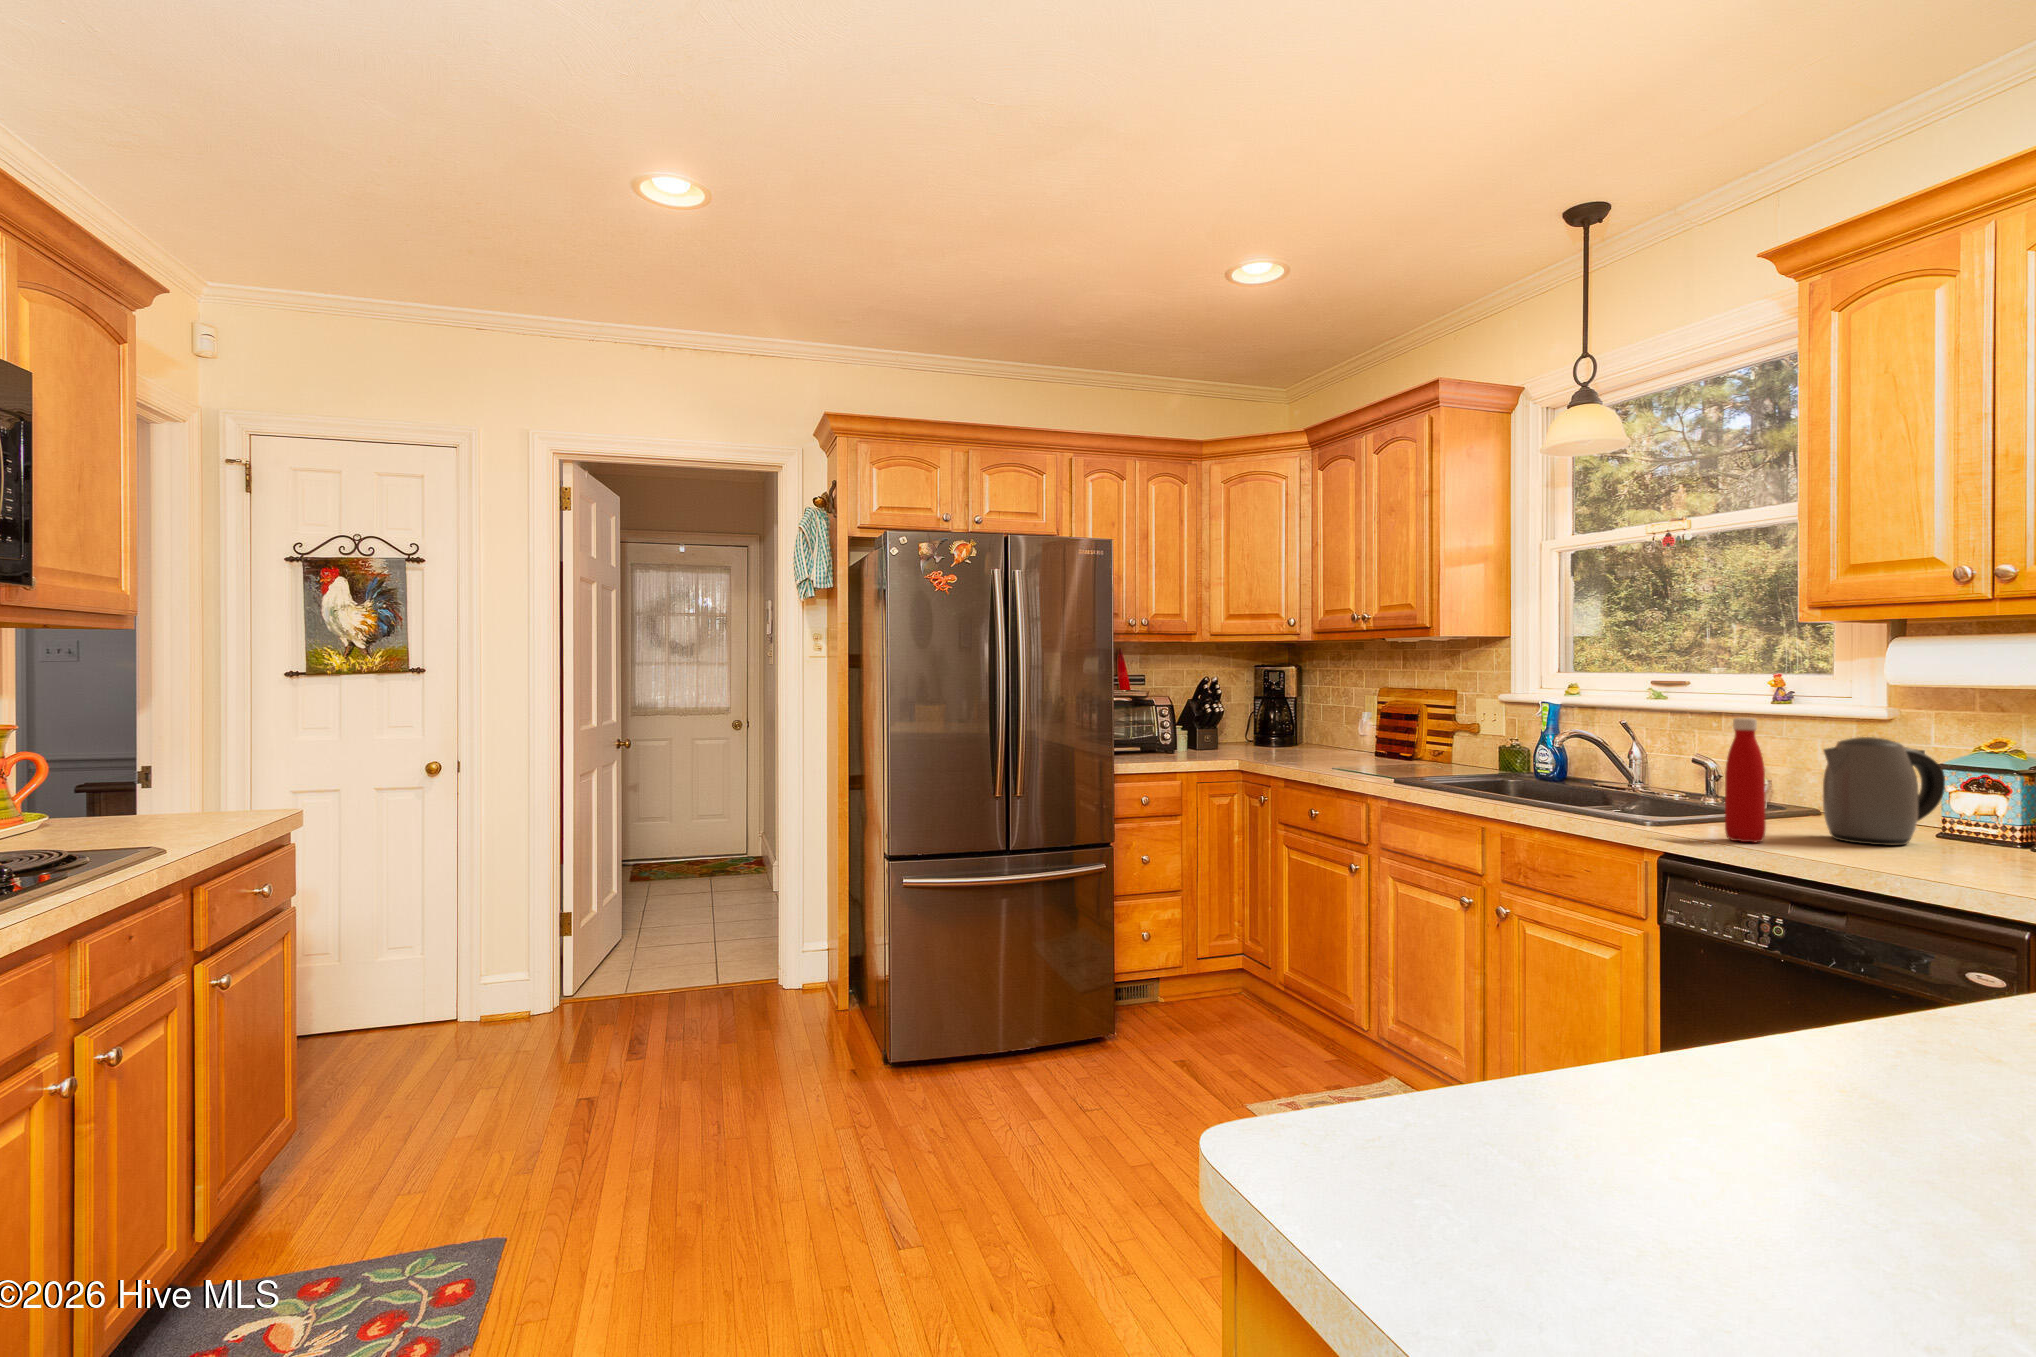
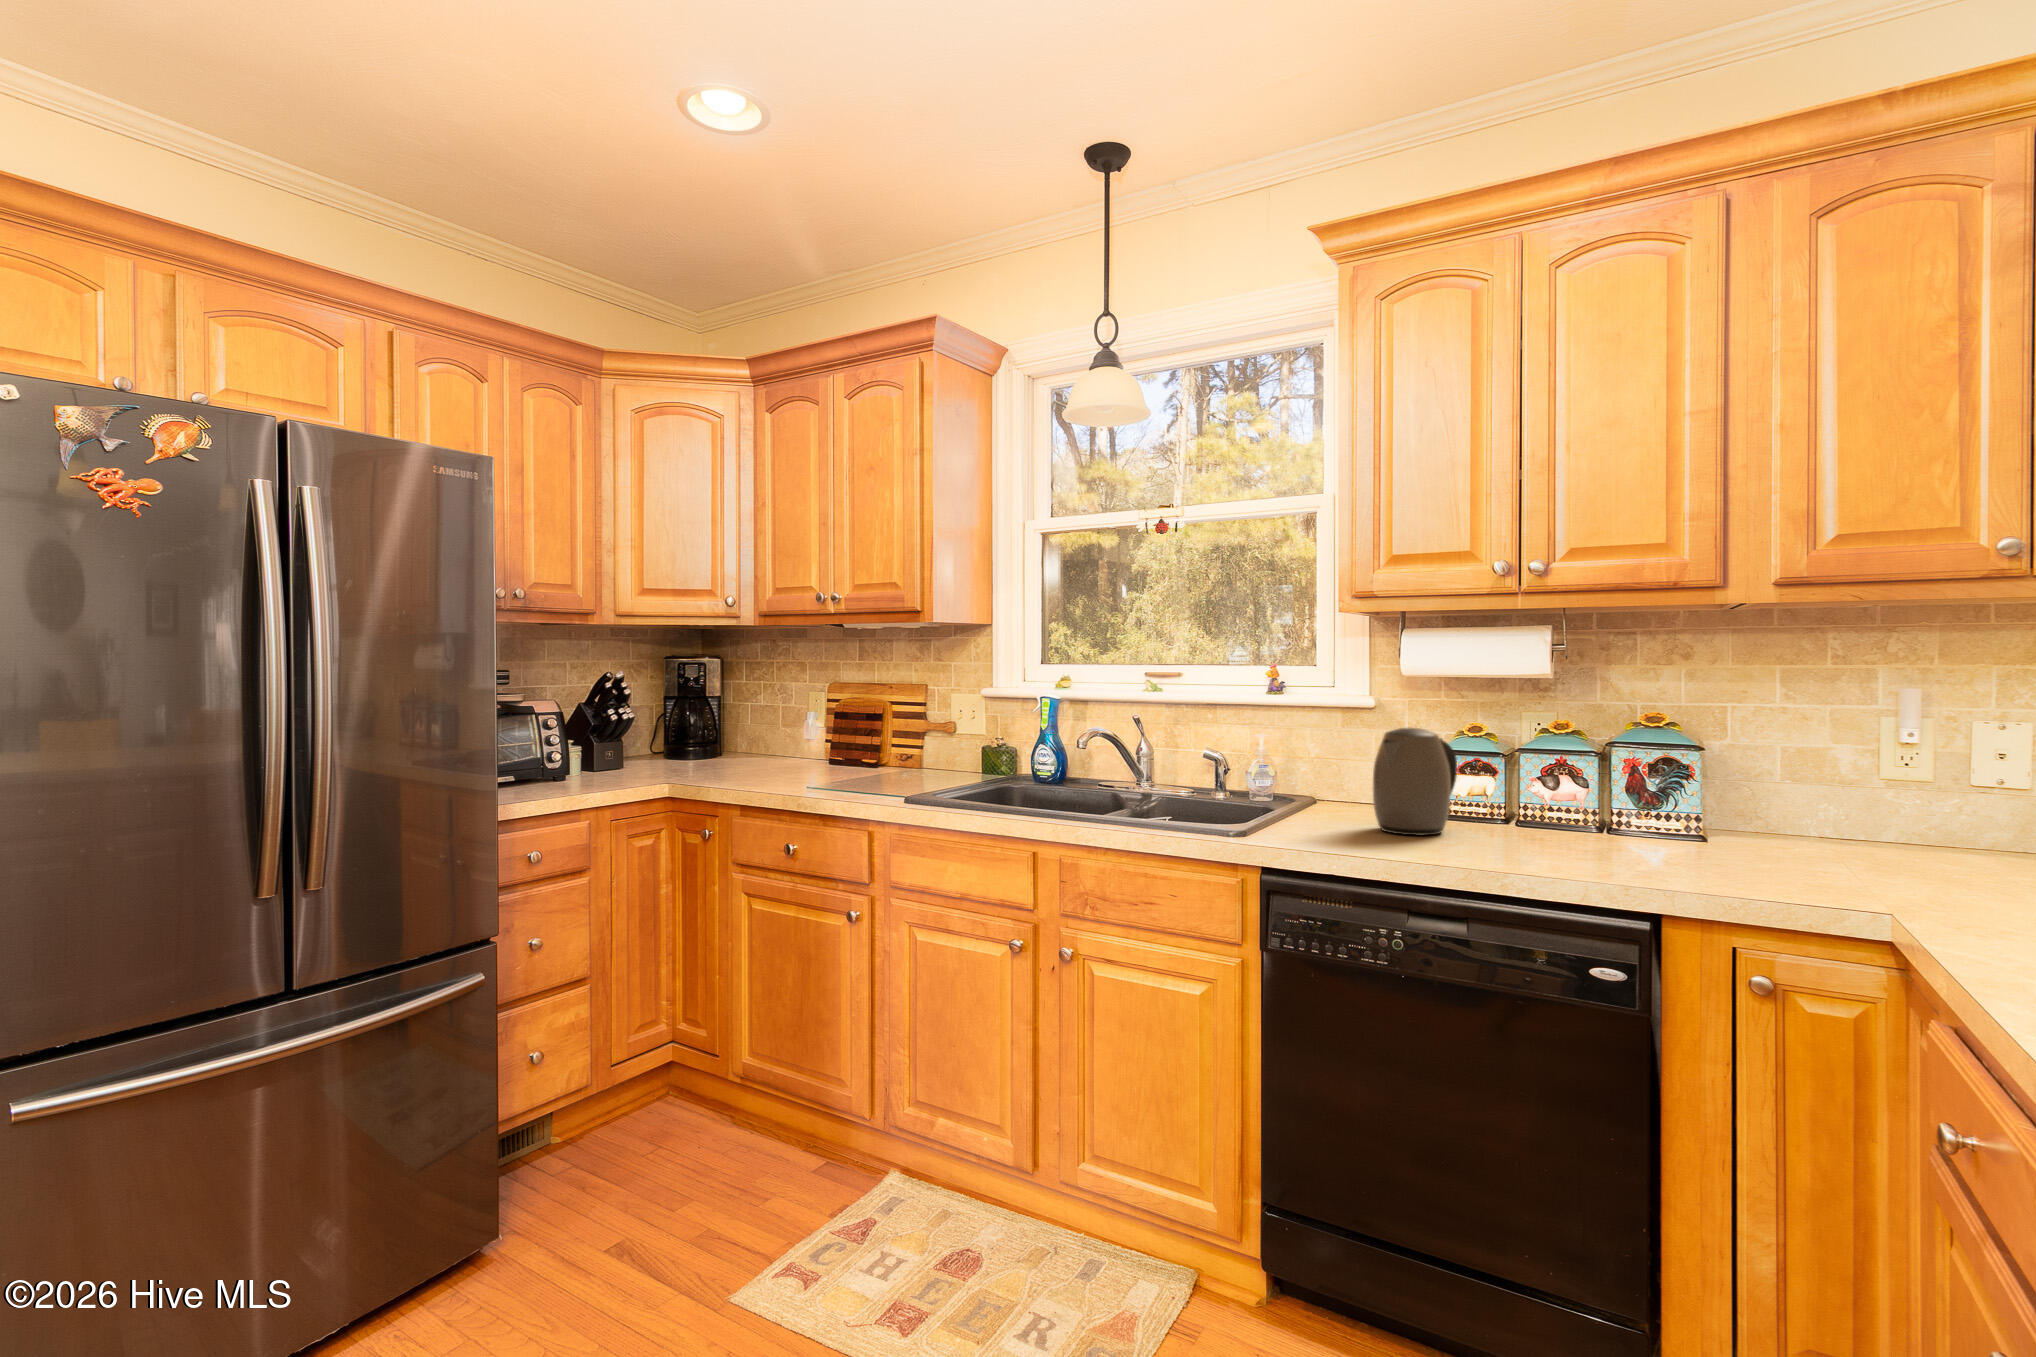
bottle: present [1725,718,1766,842] -> none [1317,712,1354,847]

